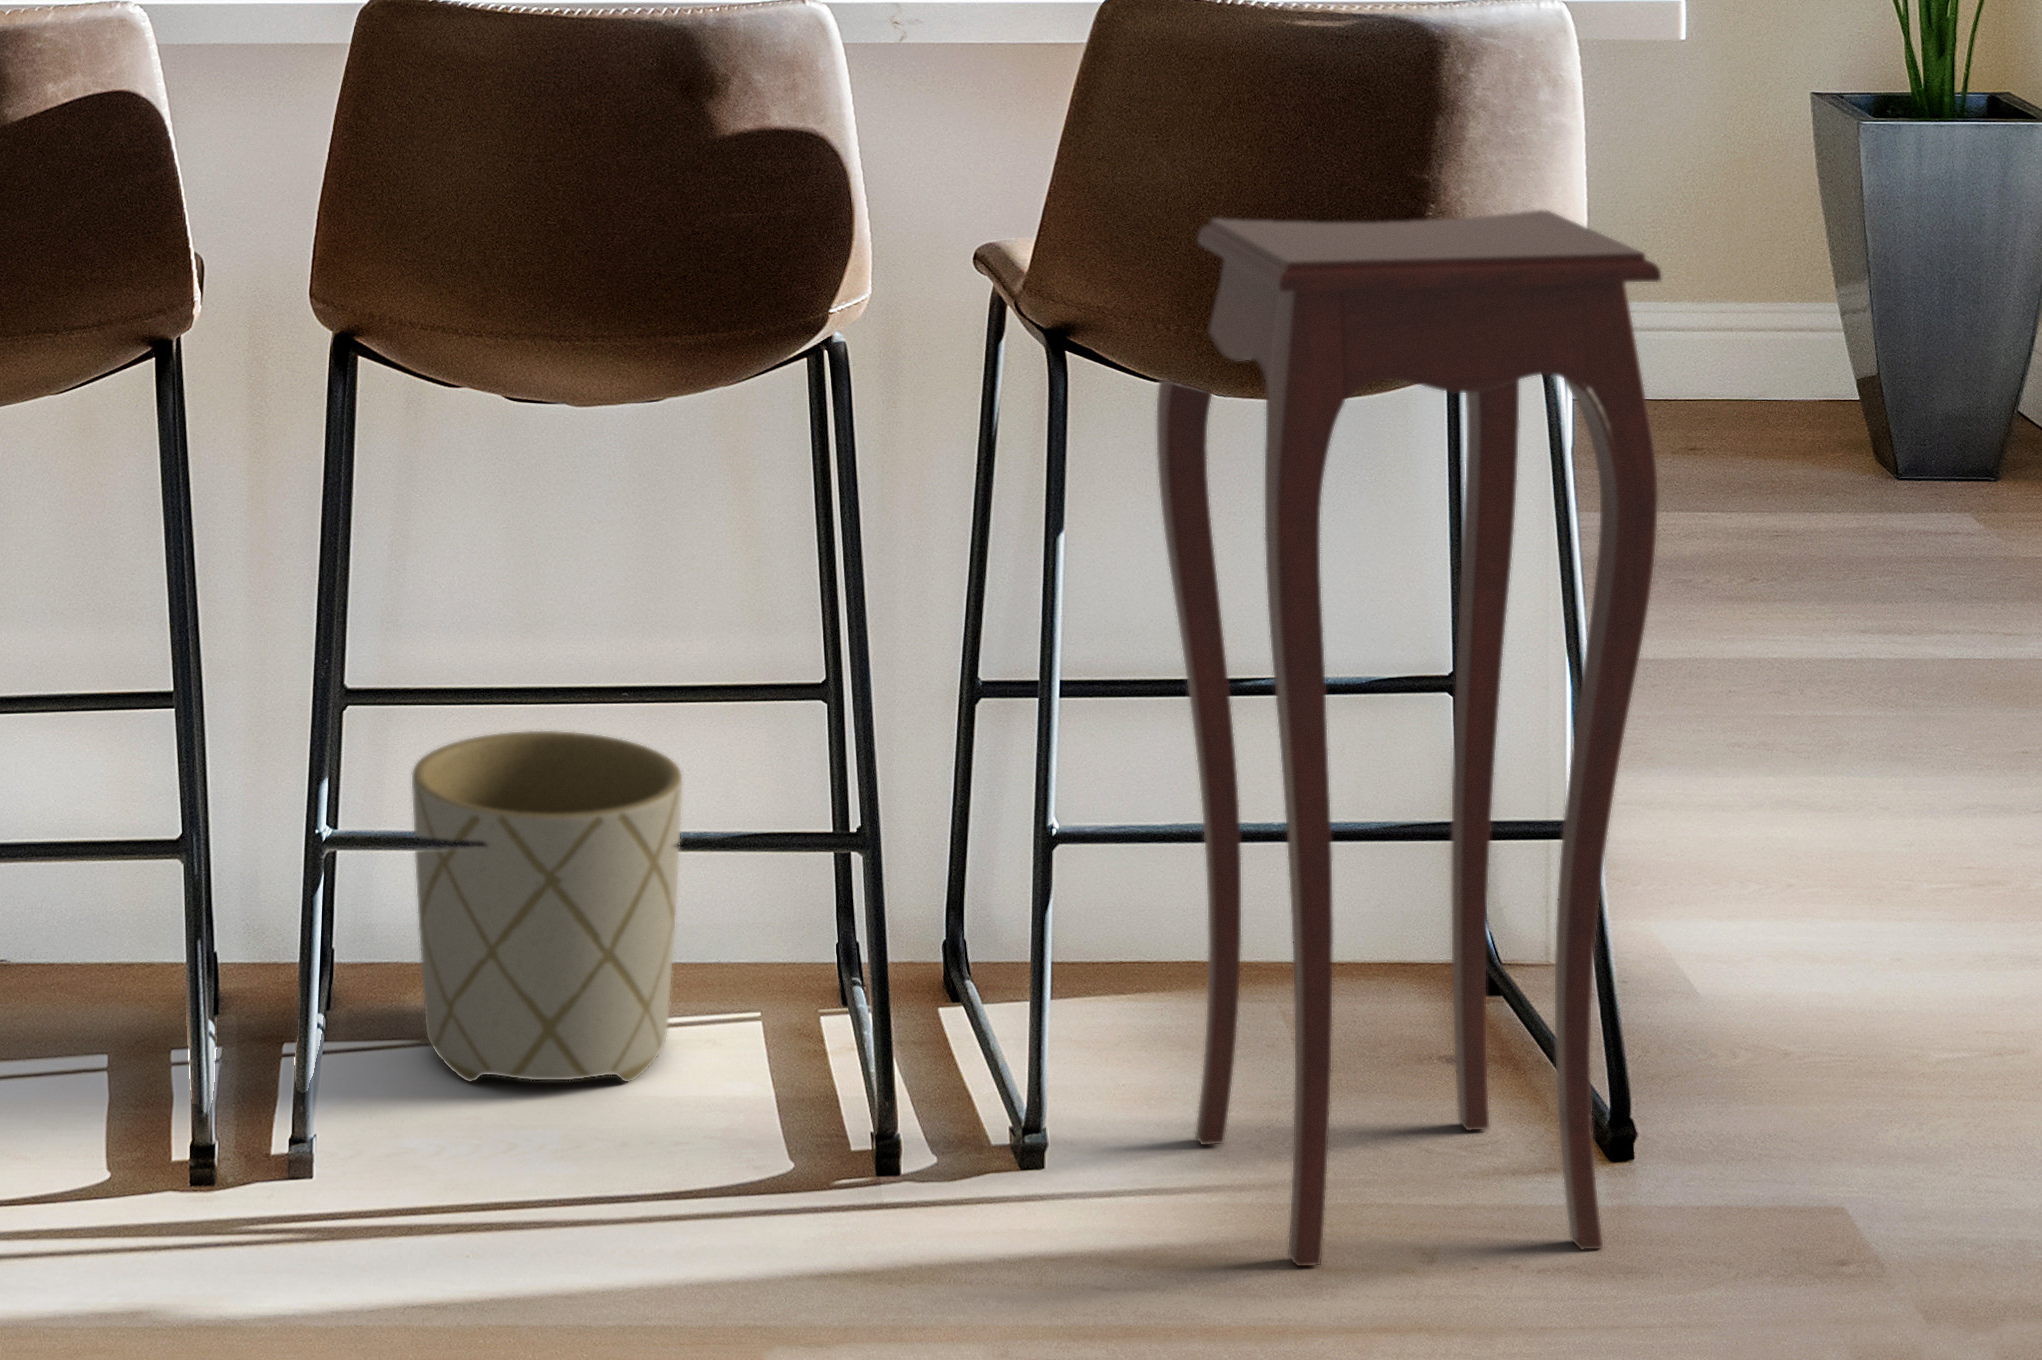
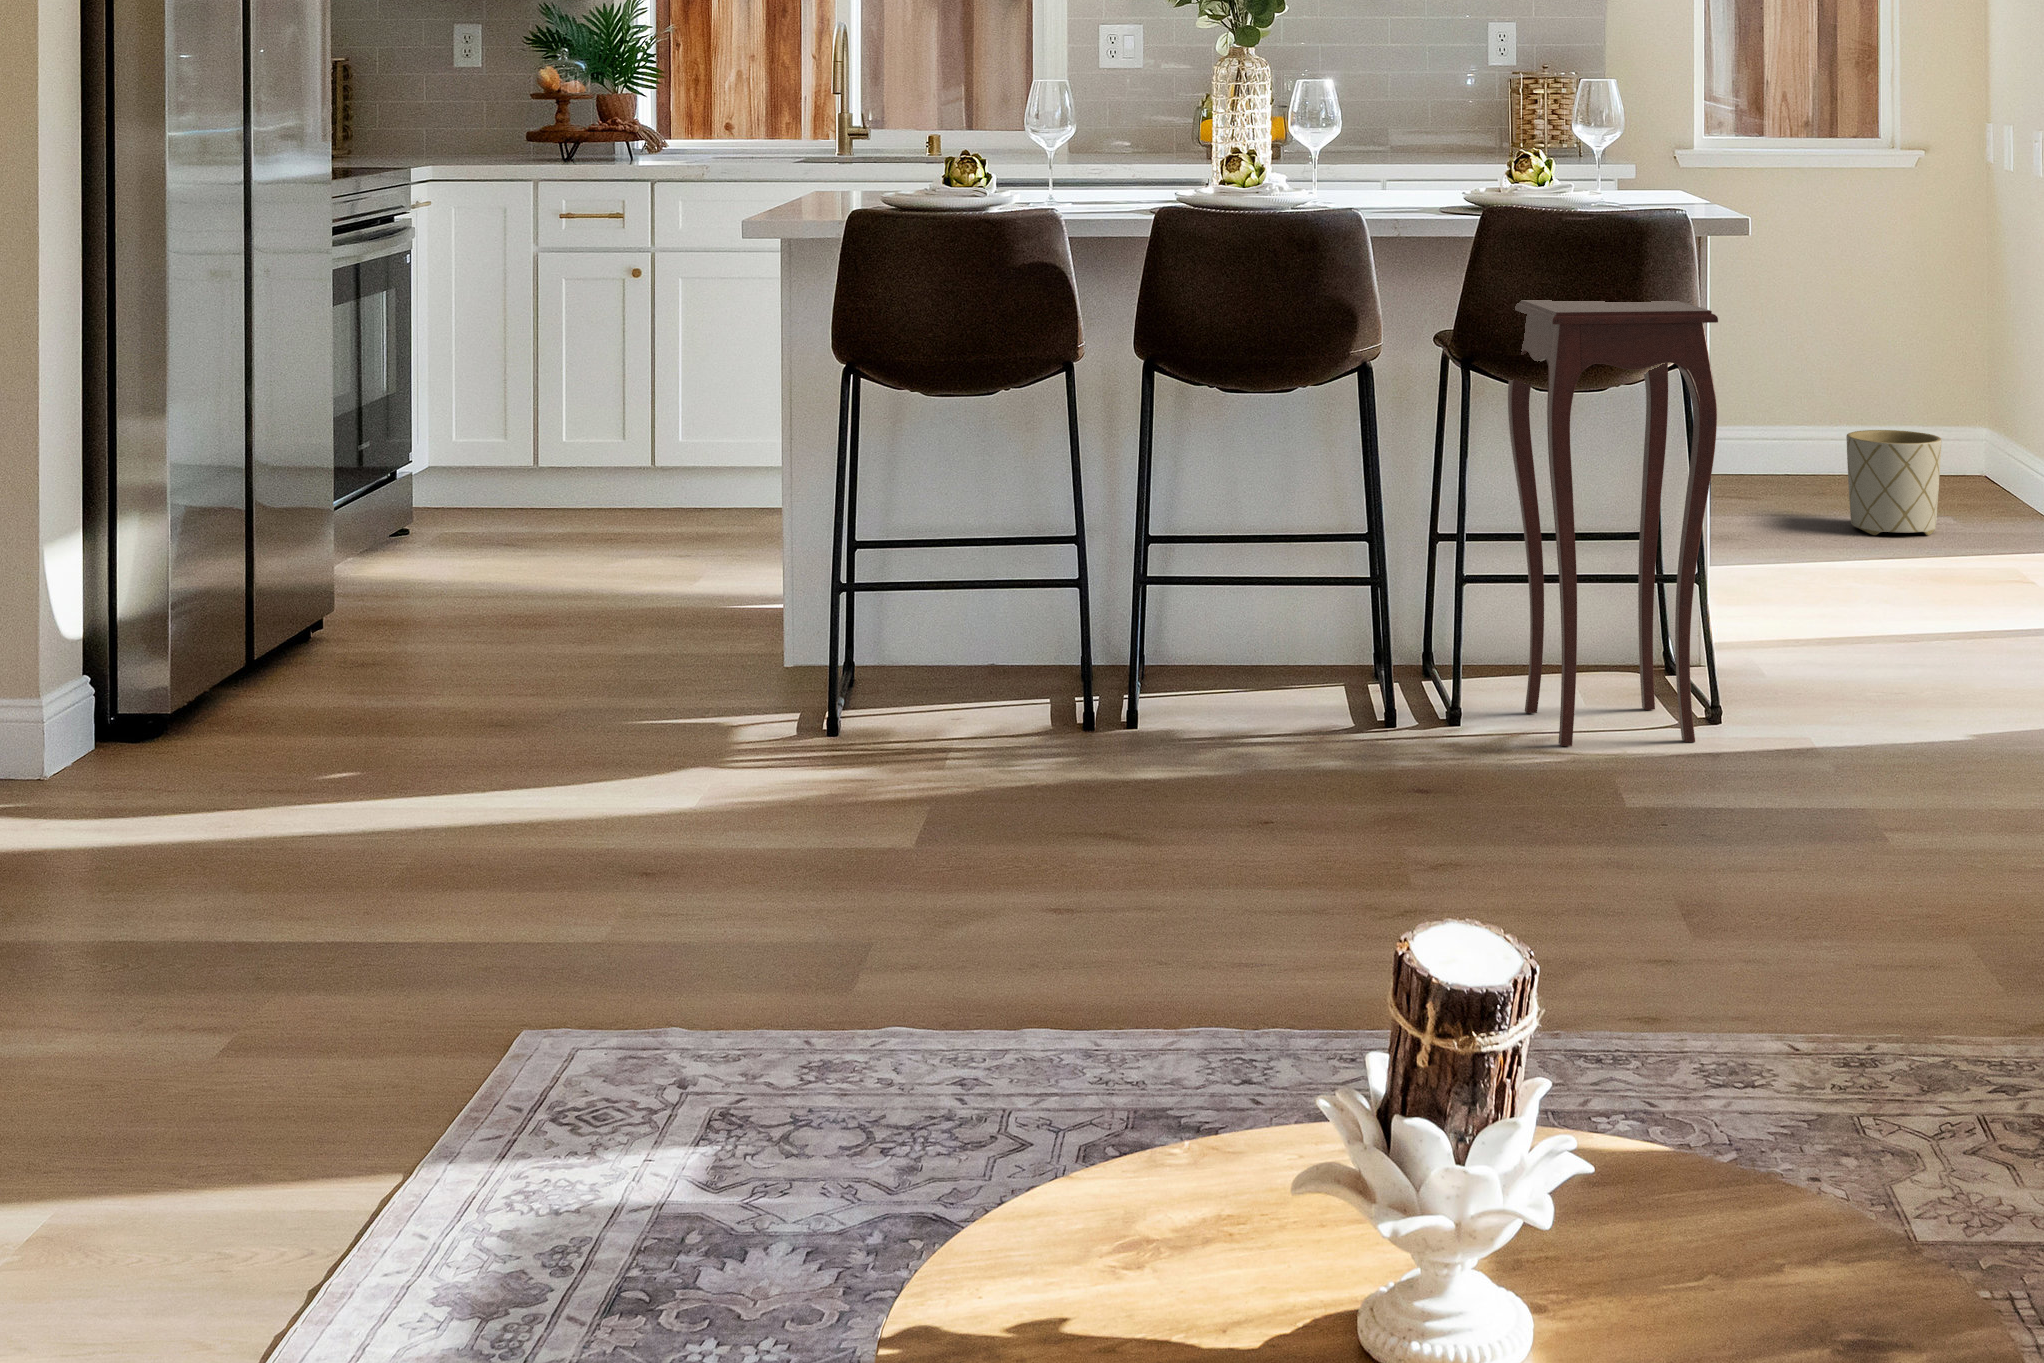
planter: present [412,731,682,1082] -> present [1846,430,1942,536]

